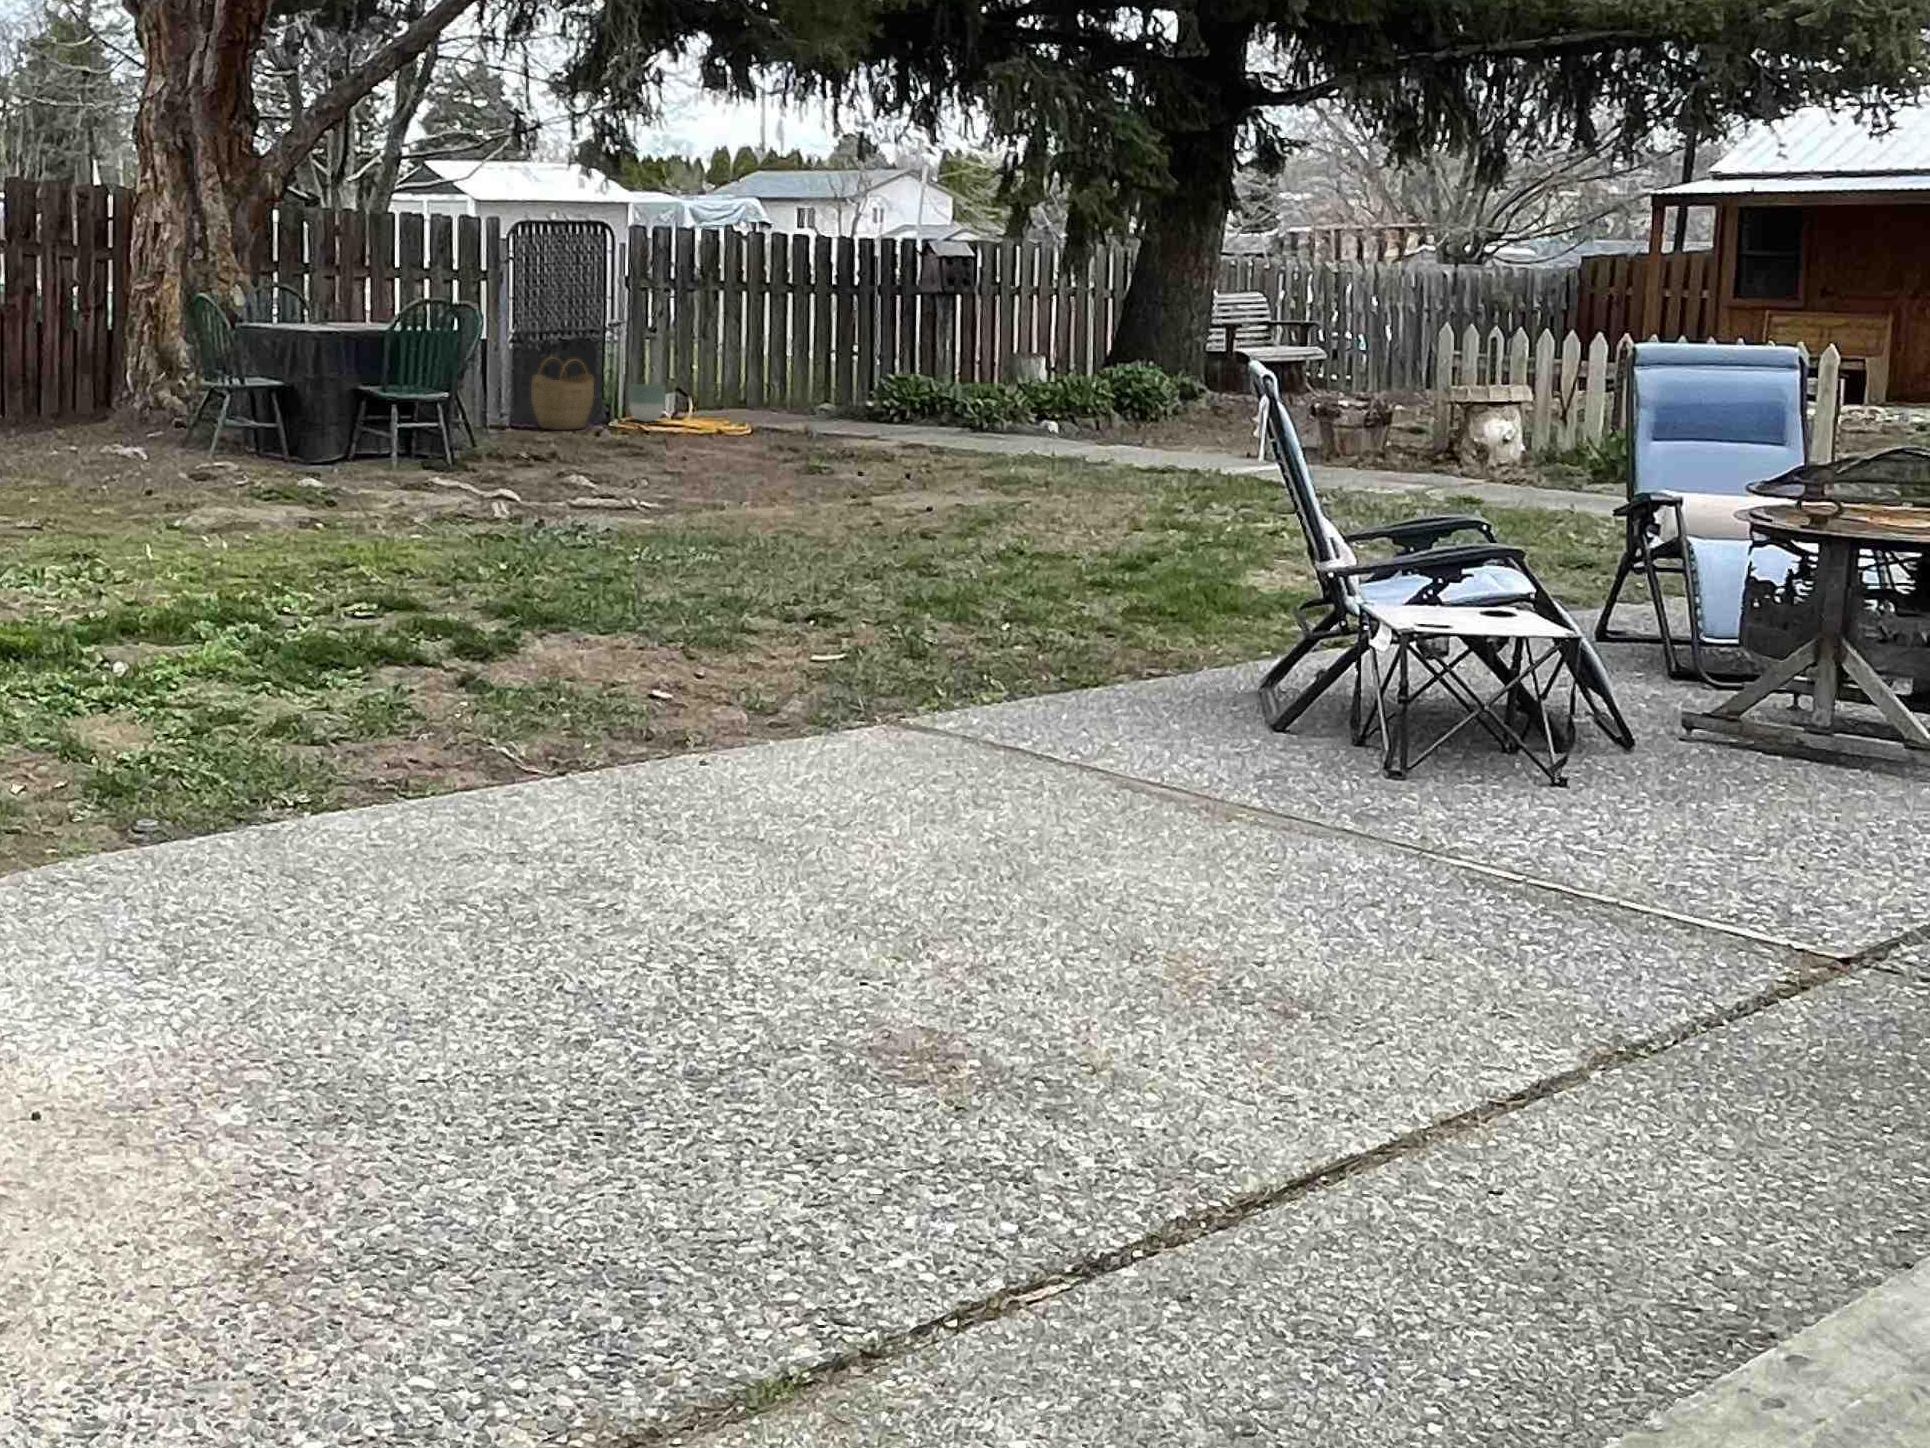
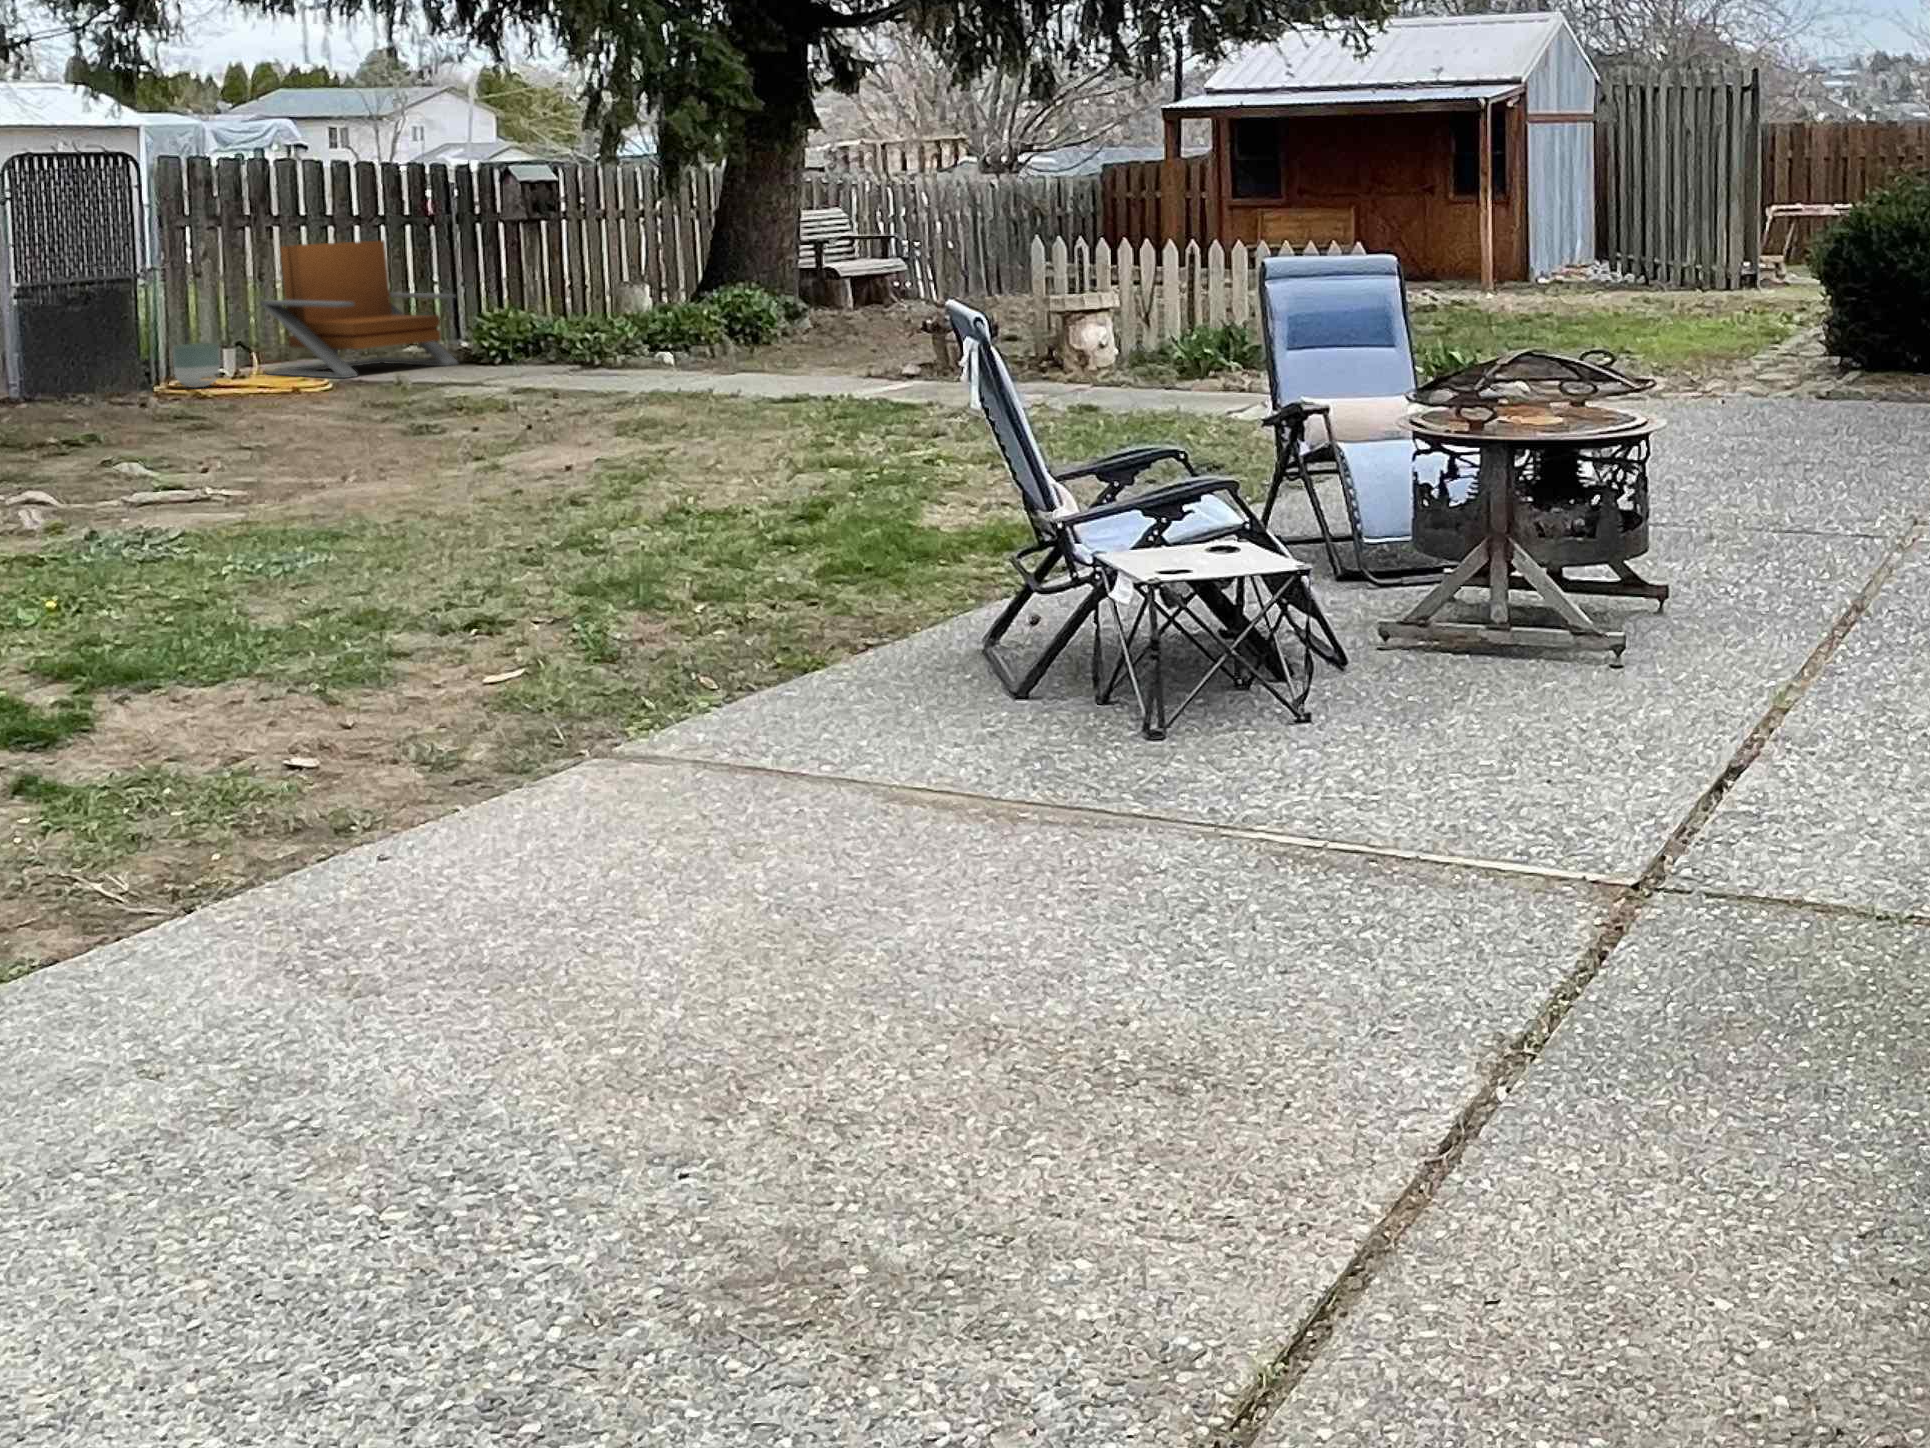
lounge chair: none [702,304,865,424] -> present [260,241,458,378]
woven basket: present [531,363,594,430] -> none [40,323,127,411]

